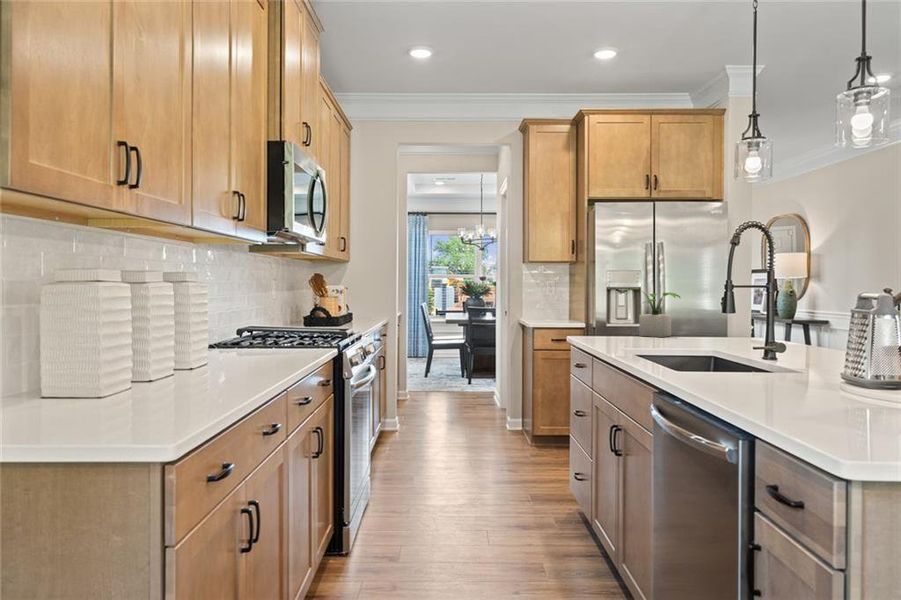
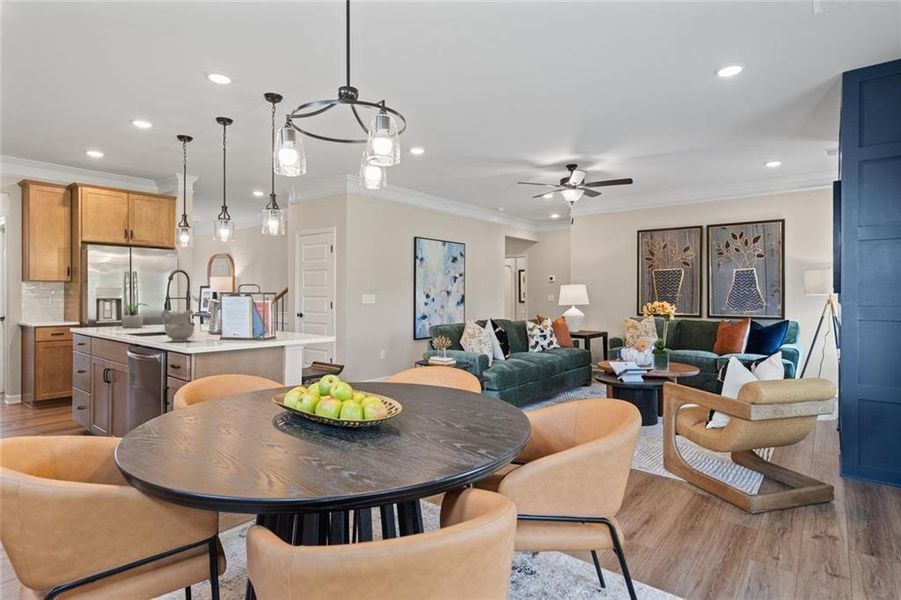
ceramic pitcher: none [720,297,816,396] -> present [161,309,194,342]

